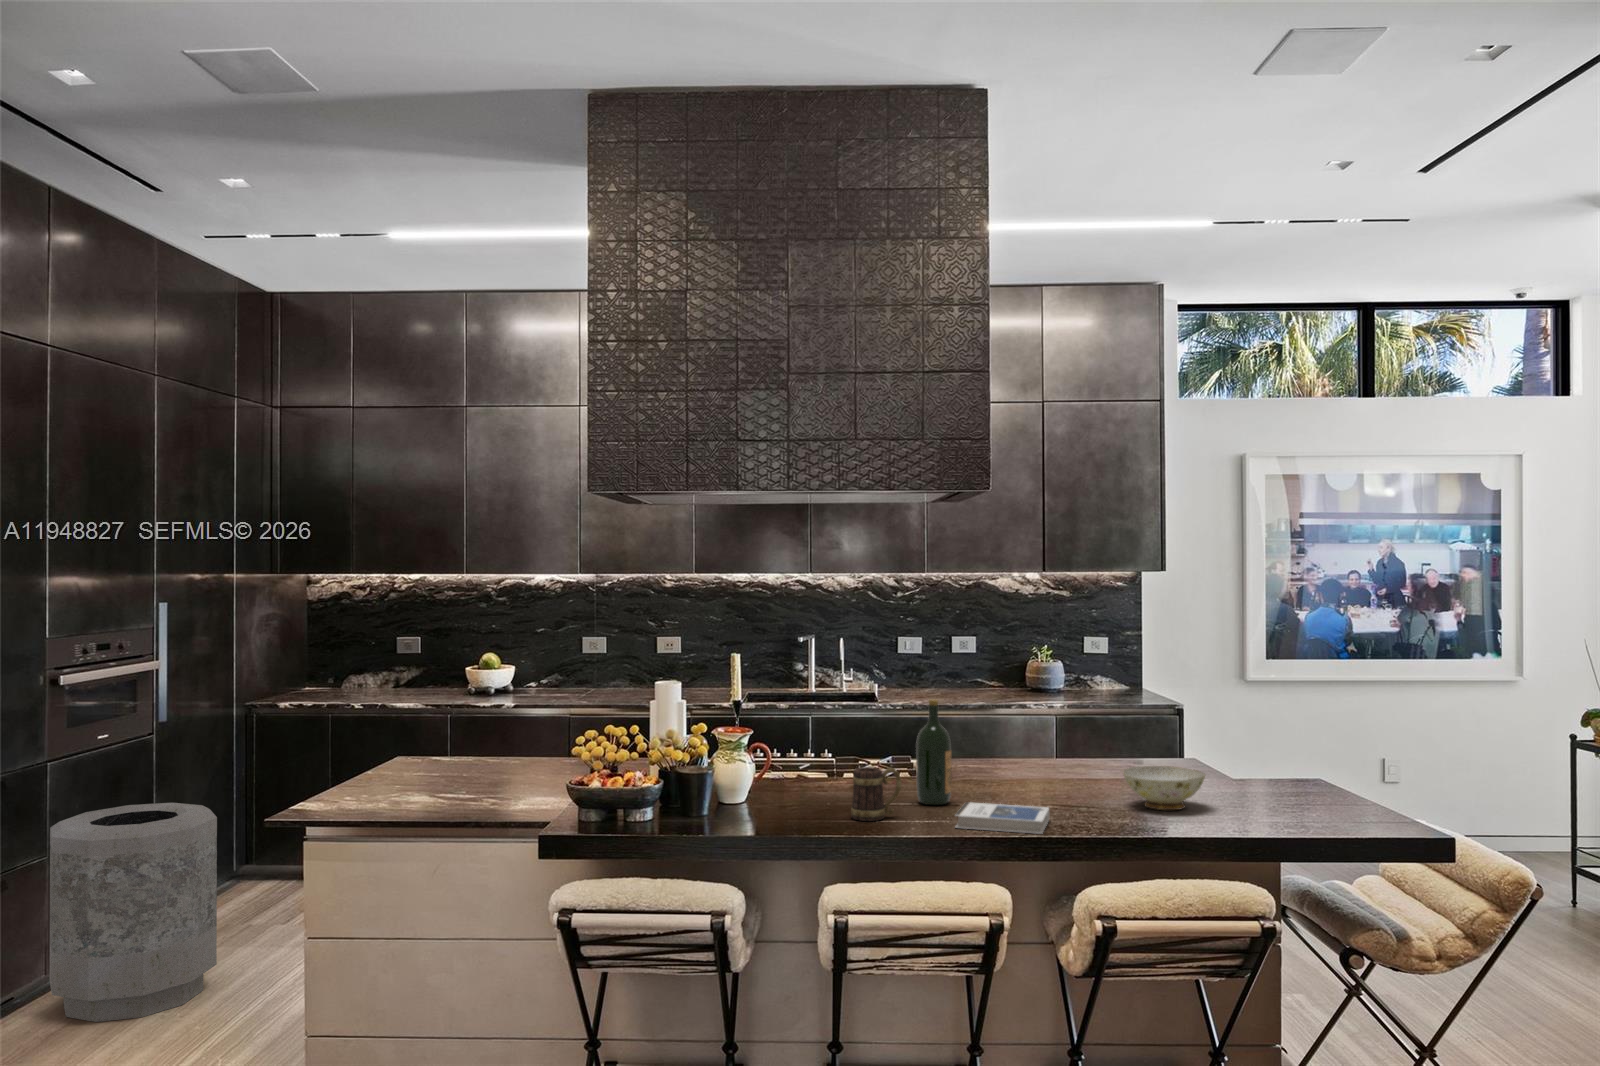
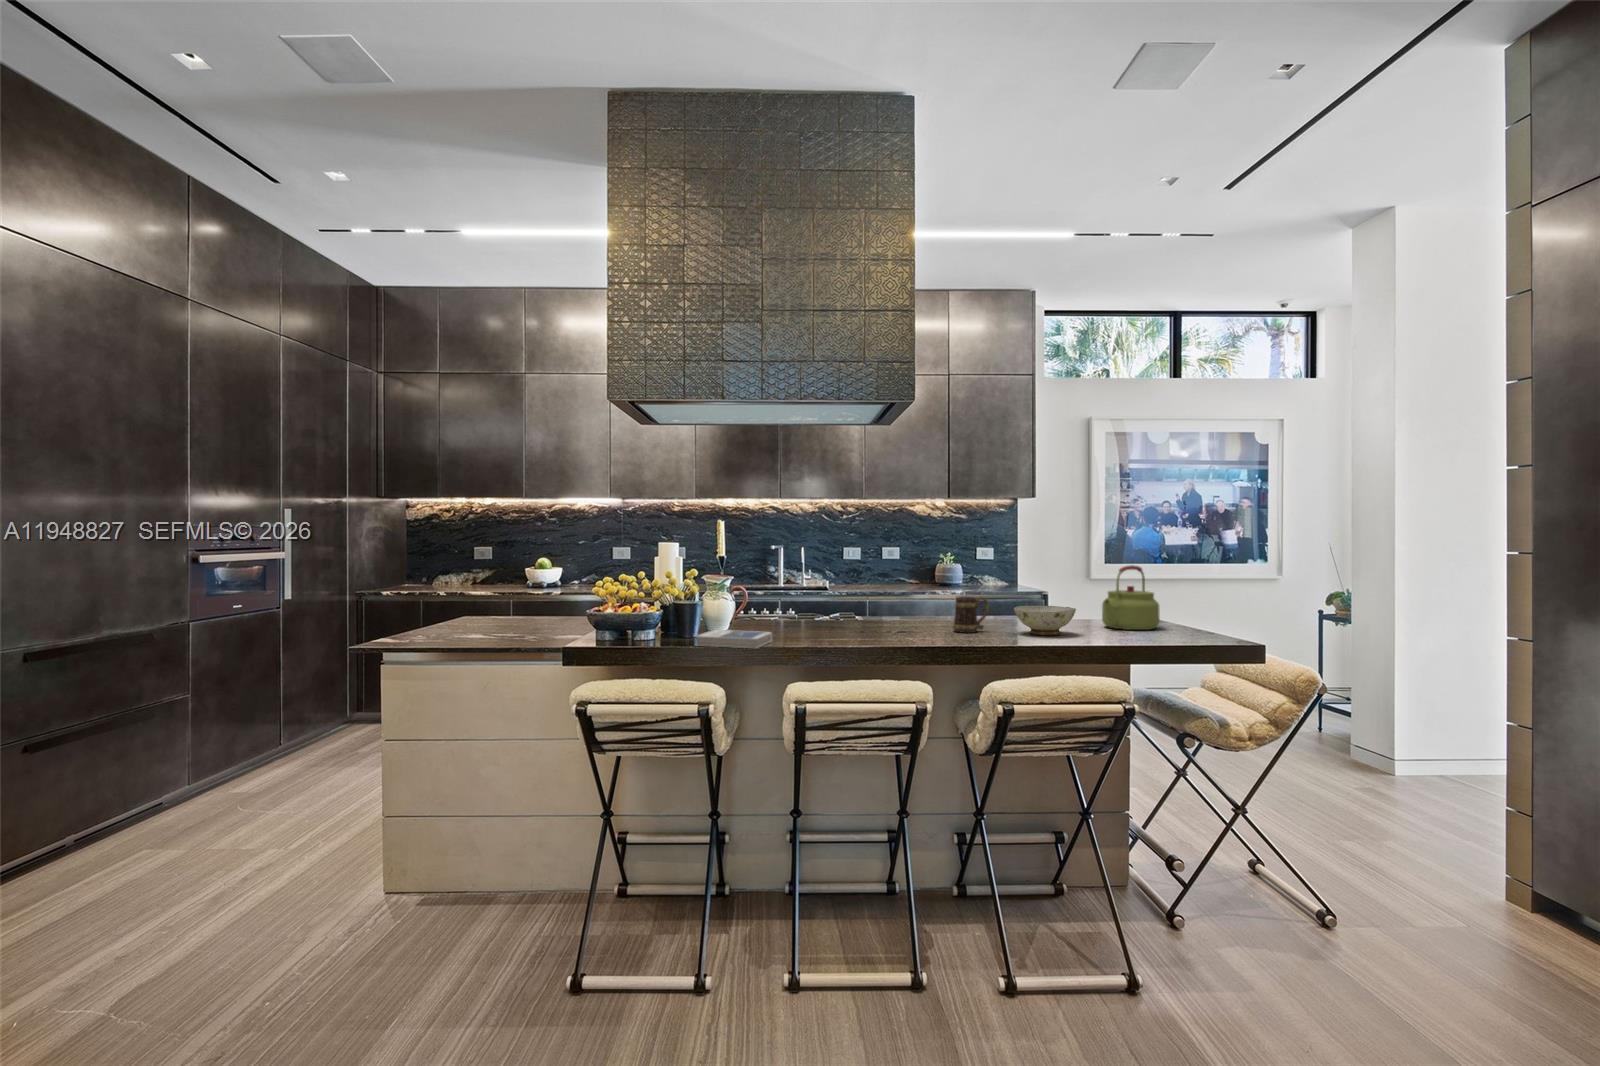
wine bottle: present [916,700,952,805] -> none [858,555,885,634]
kettle: none [1244,710,1321,799] -> present [1102,565,1160,630]
mug: present [851,767,901,821] -> present [953,596,989,633]
hardback book: present [955,802,1049,834] -> present [696,630,772,648]
trash can: present [50,803,217,1022] -> none [197,654,329,814]

